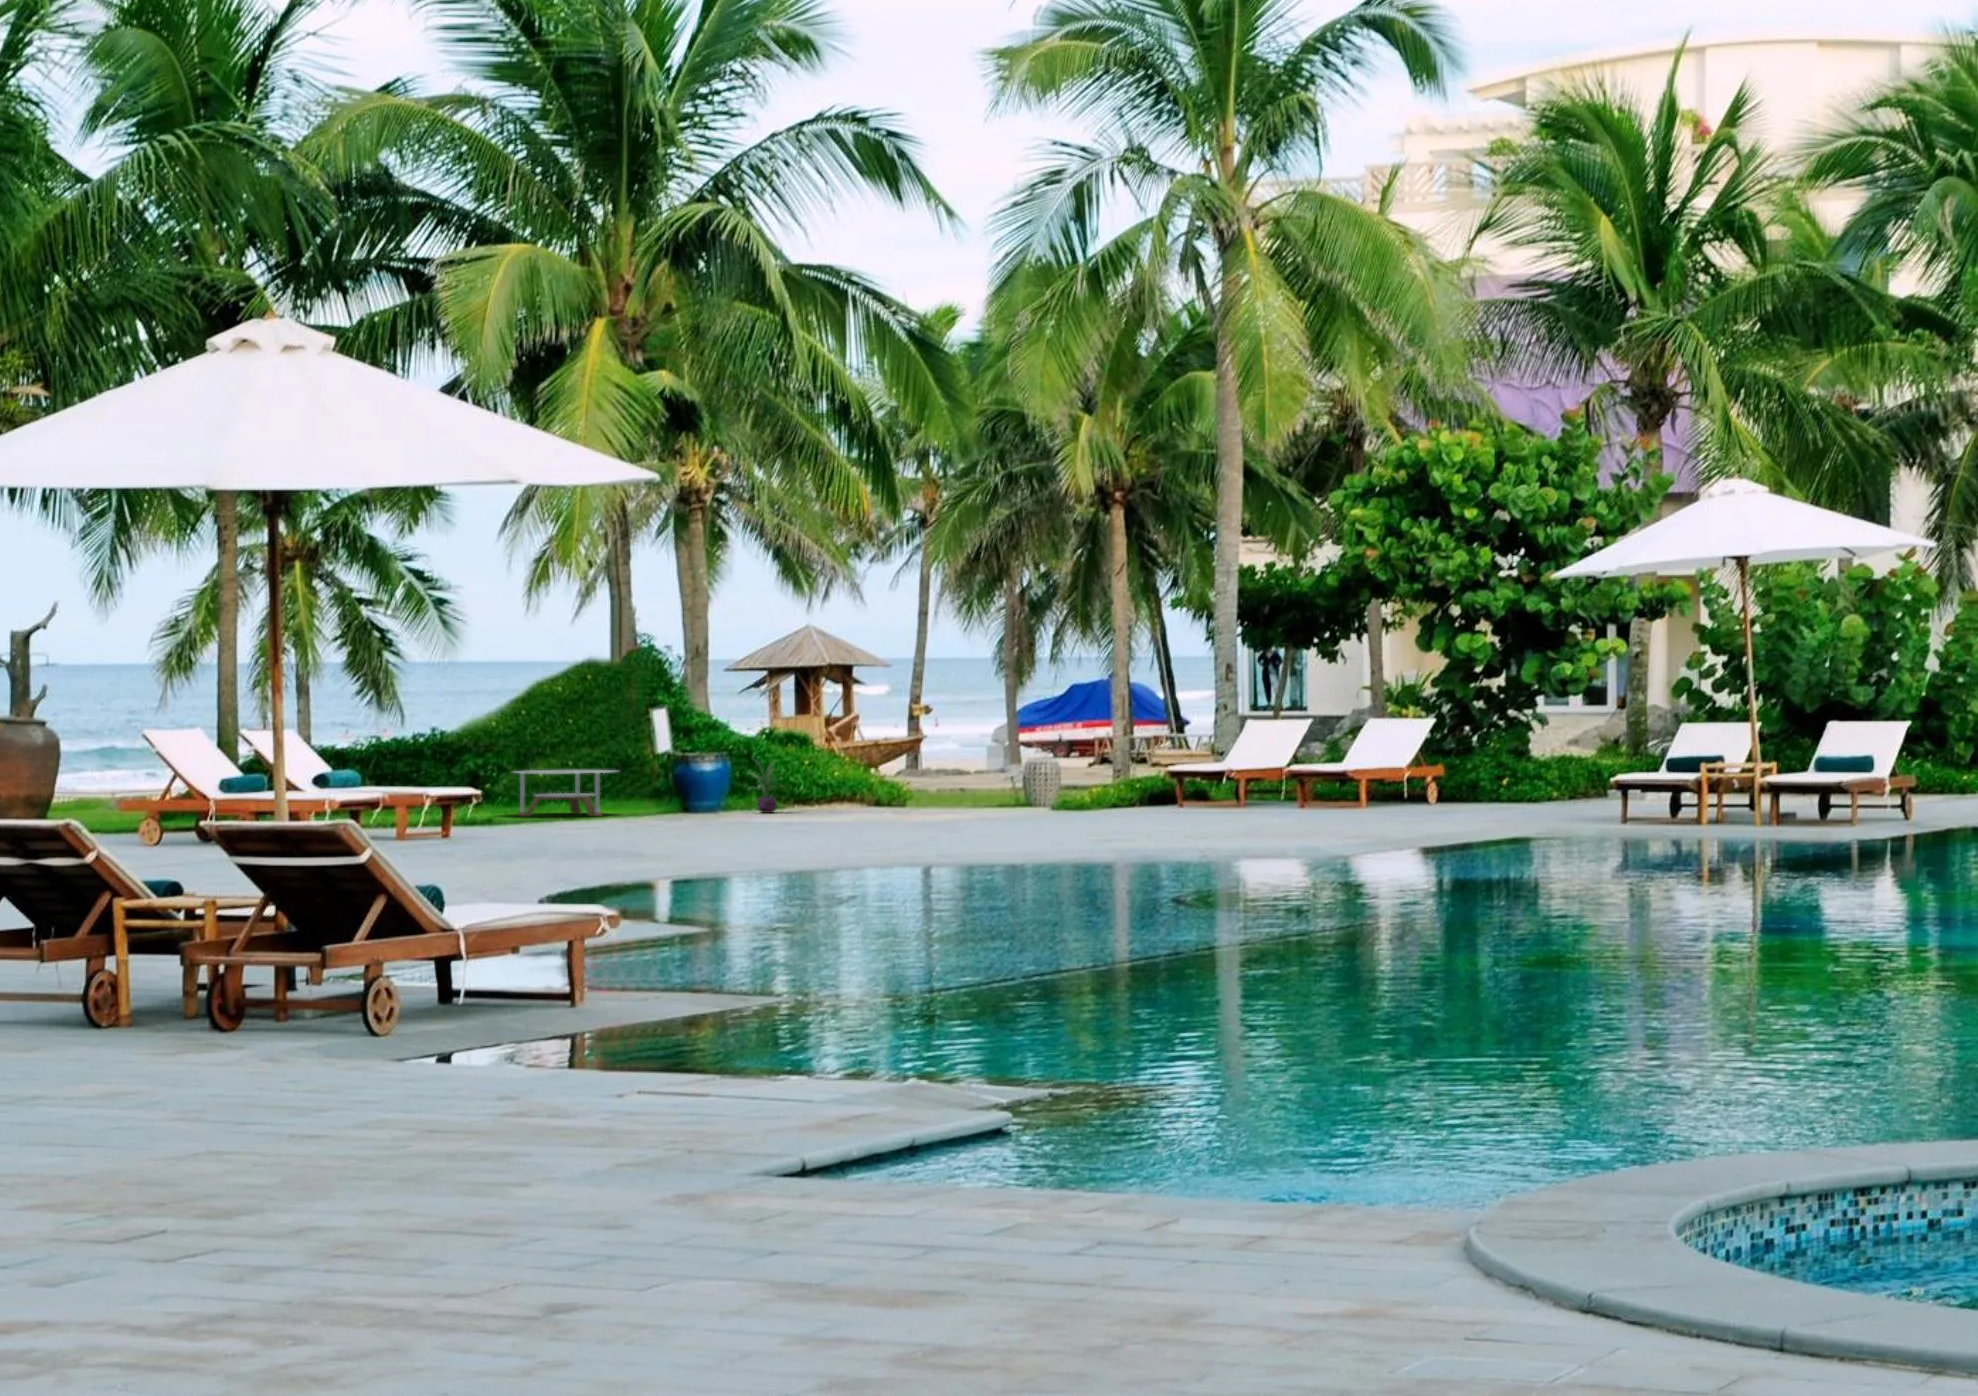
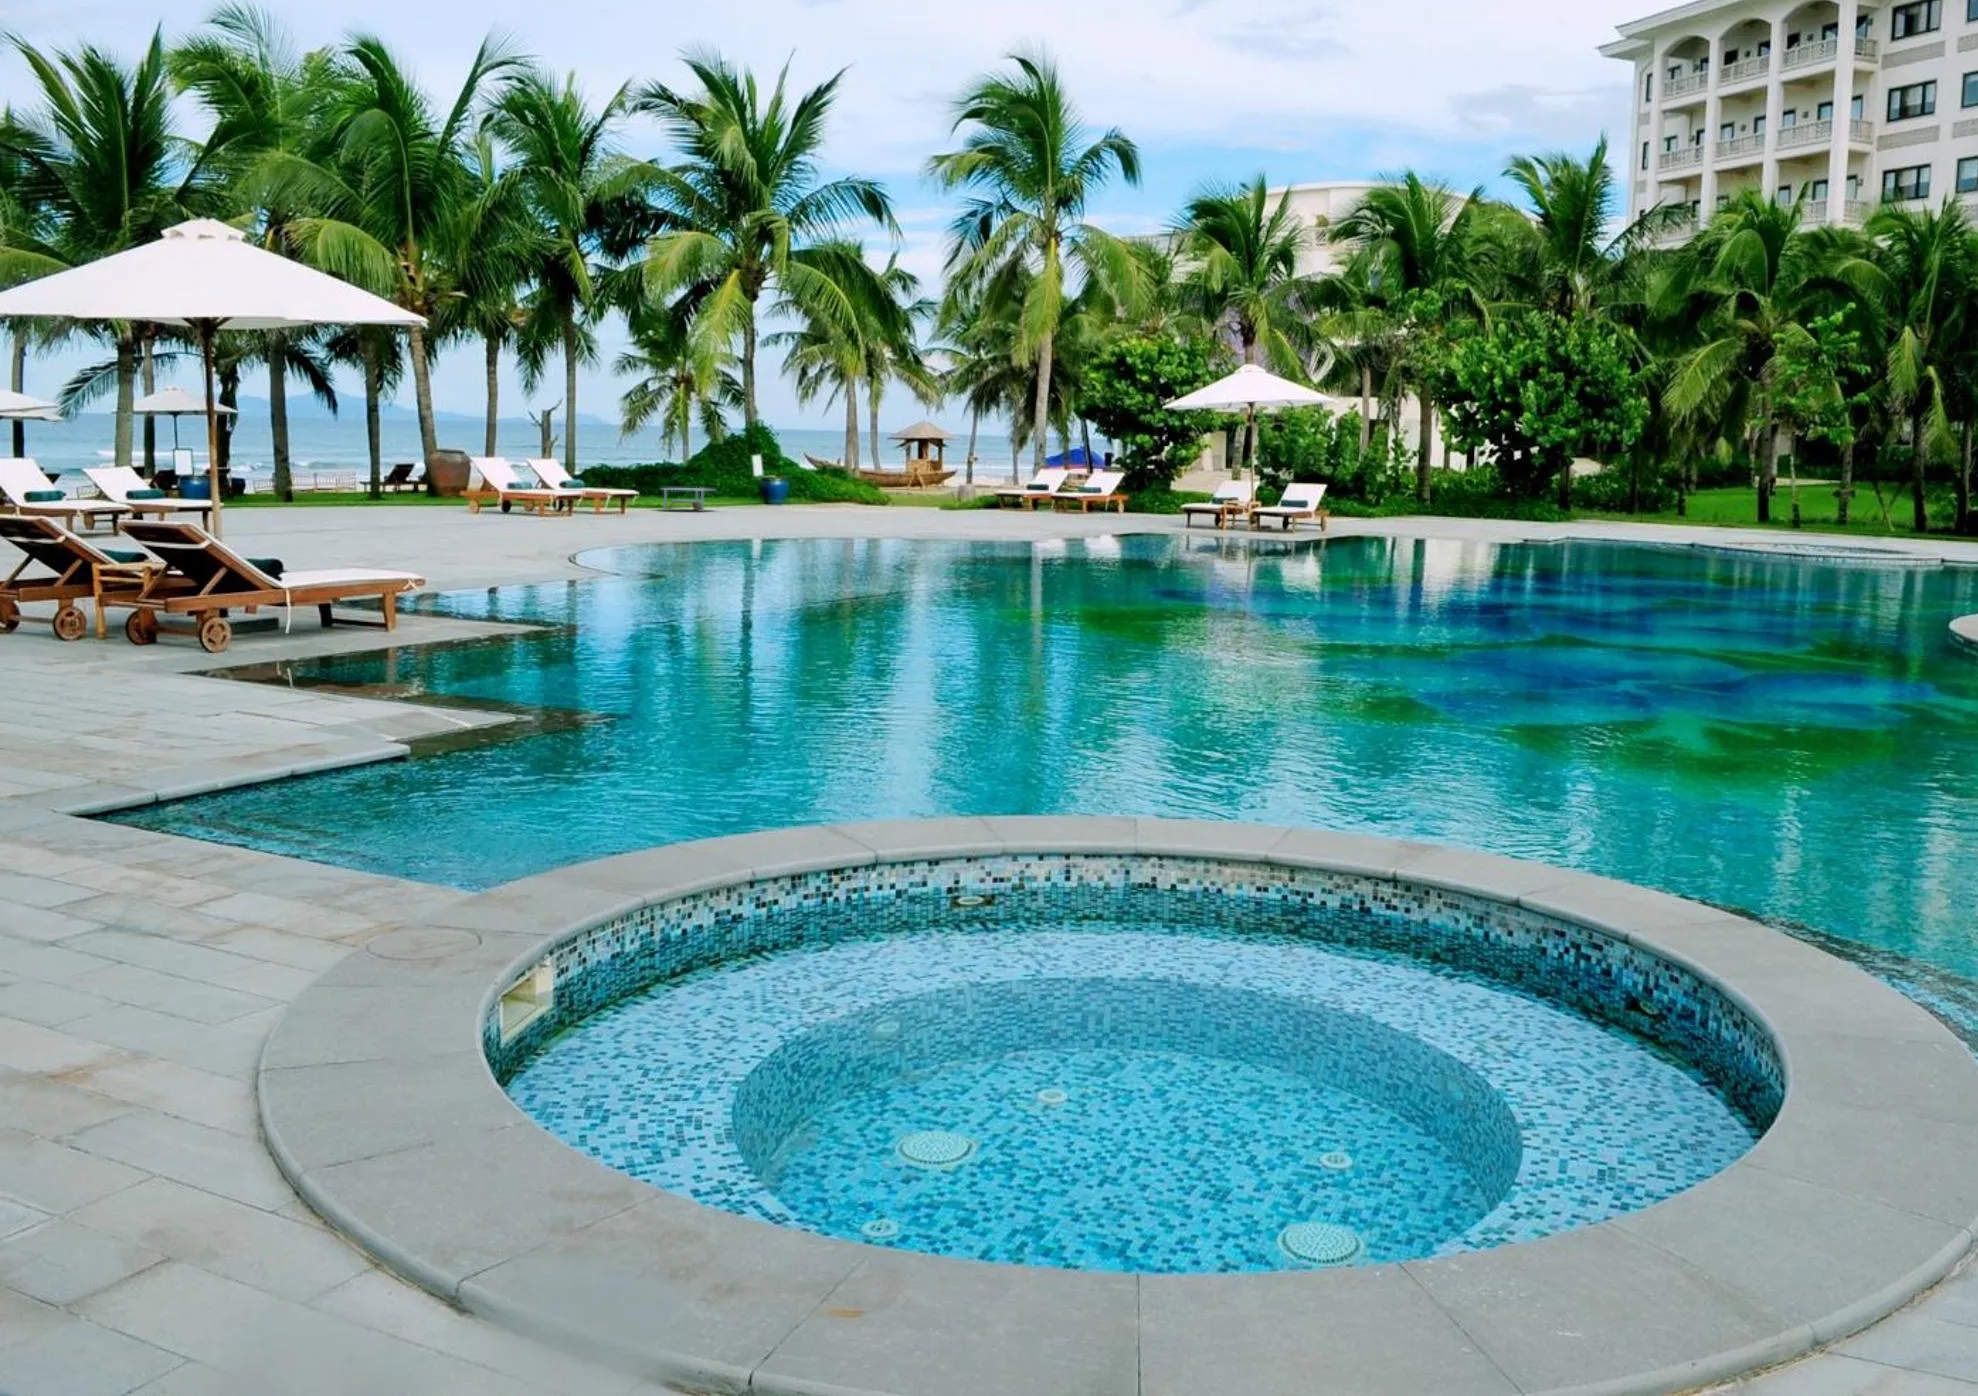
decorative plant: present [751,762,777,813] -> none [773,486,804,513]

